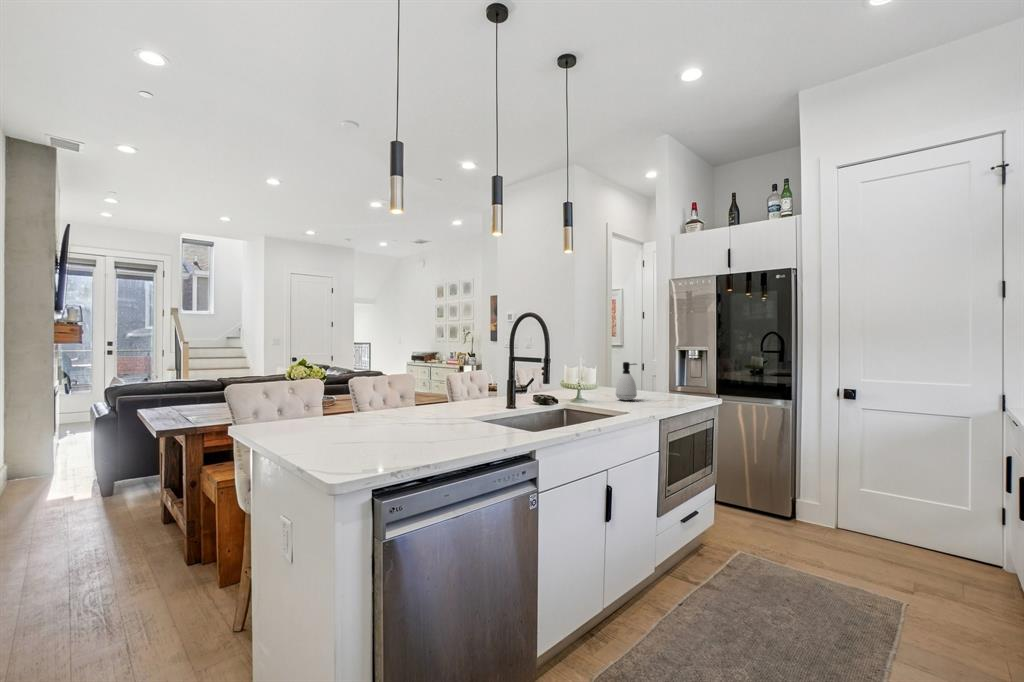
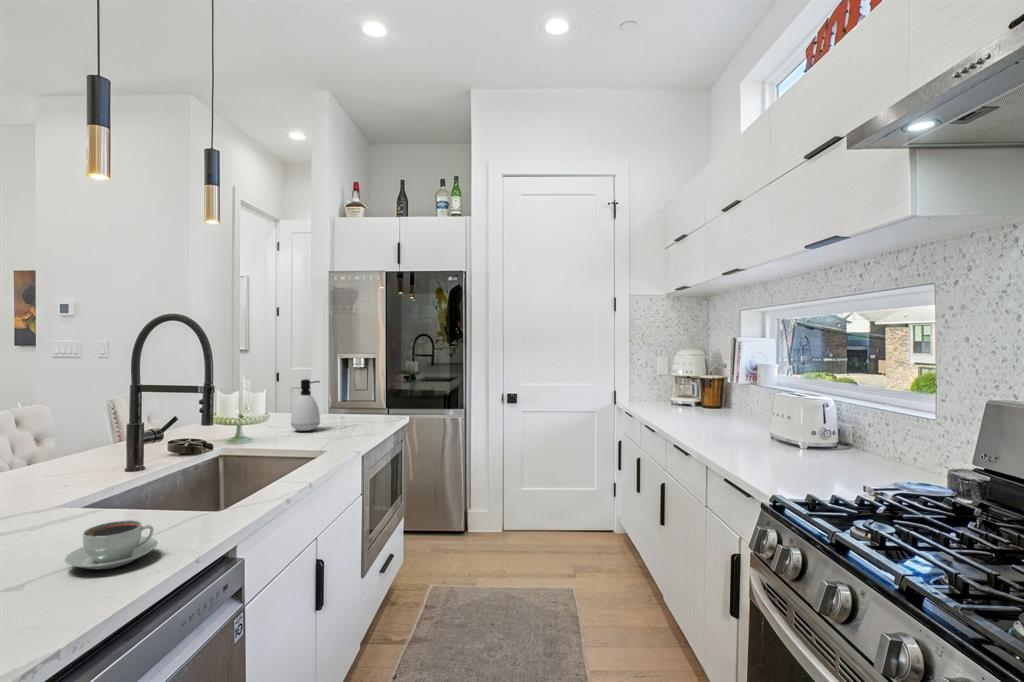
coffee cup: none [447,423,486,445] -> present [65,520,158,570]

